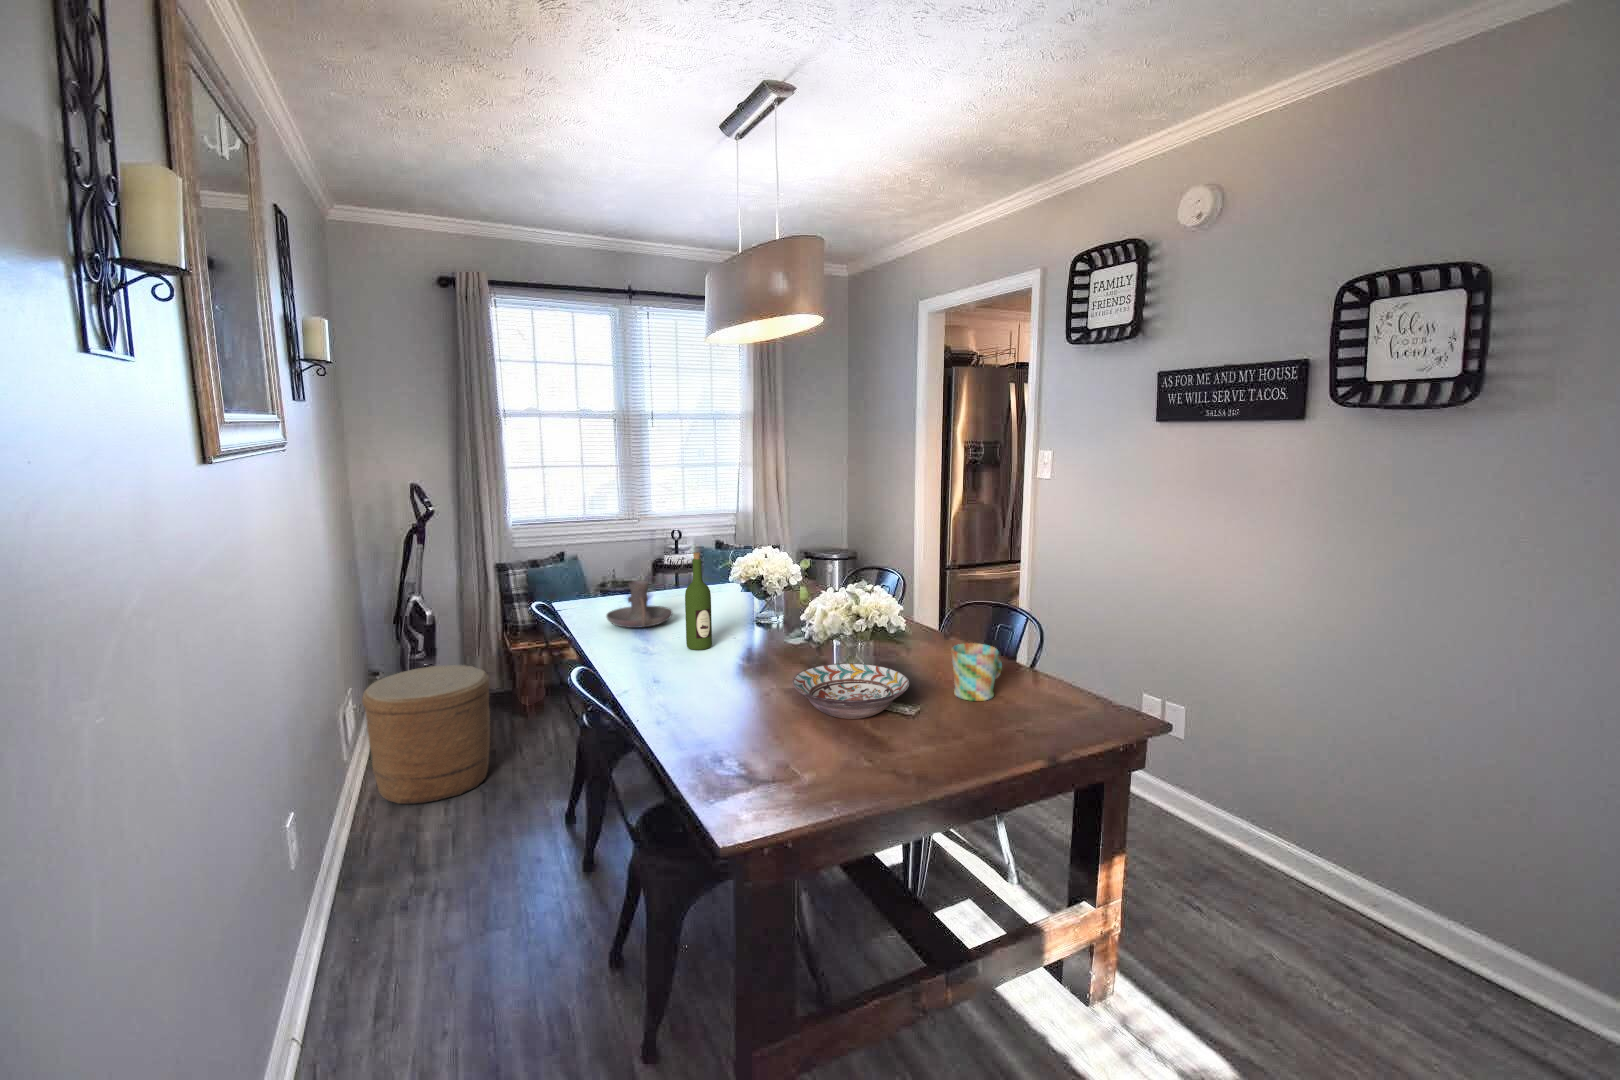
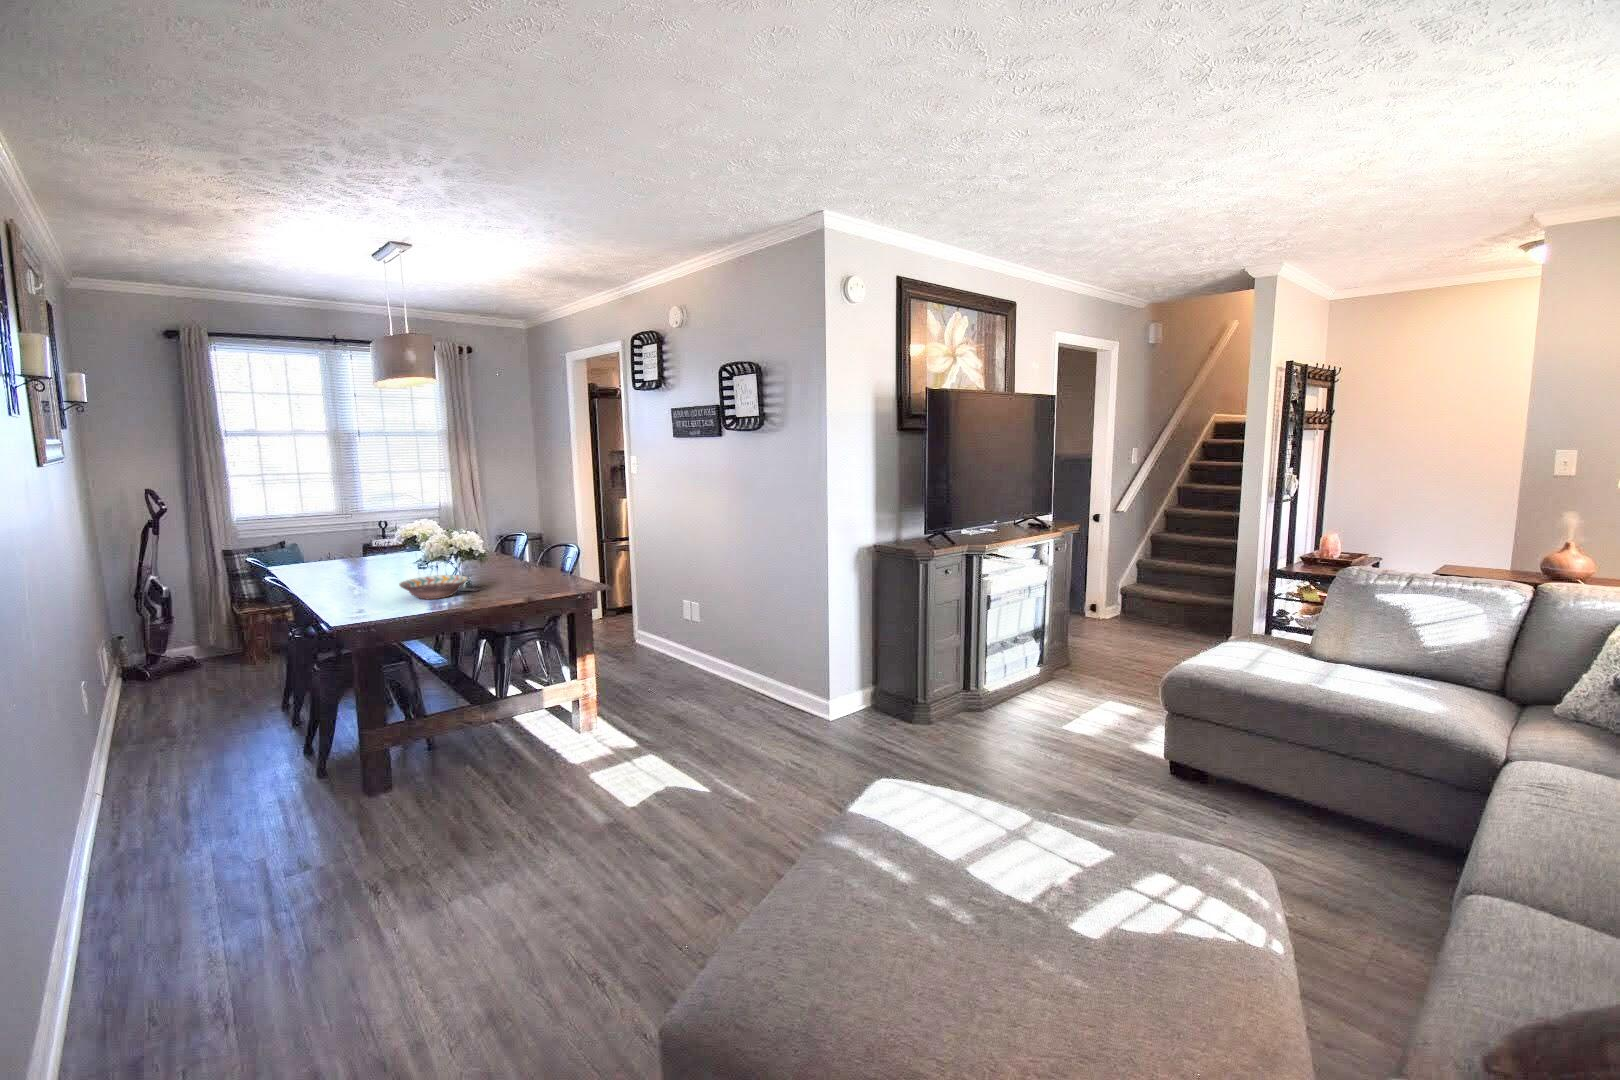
wine bottle: present [685,552,712,650] -> none [352,522,373,582]
candle holder: present [606,581,672,628] -> none [303,545,354,575]
mug: present [951,643,1002,701] -> none [498,561,531,589]
woven basket: present [362,665,490,804] -> none [109,619,222,716]

